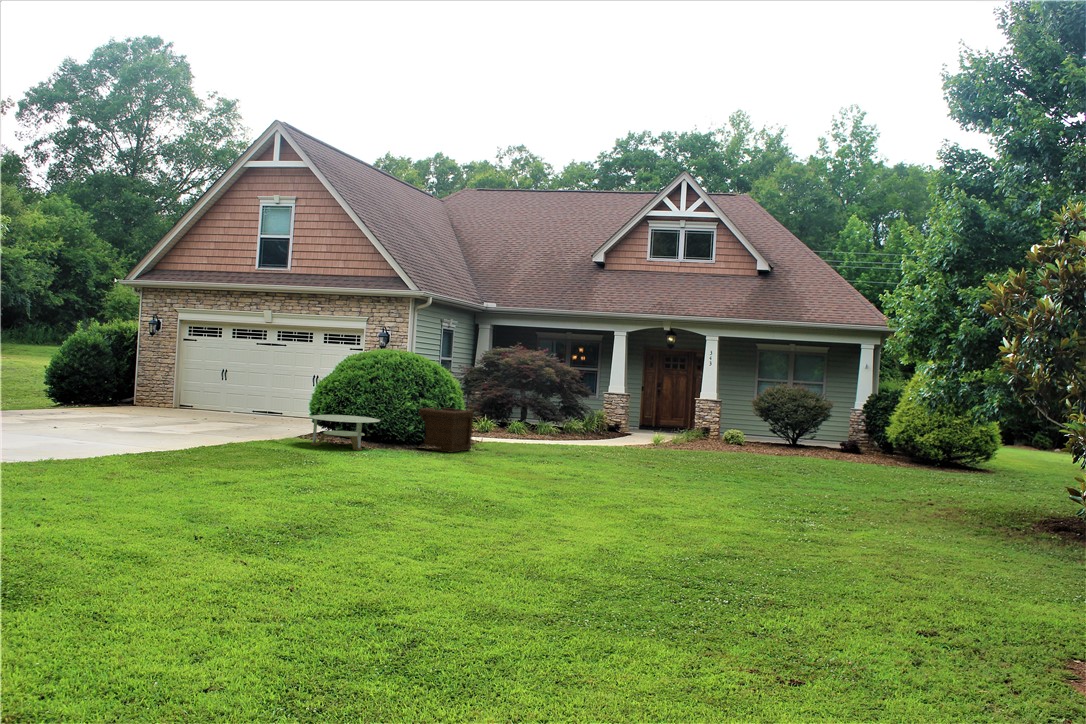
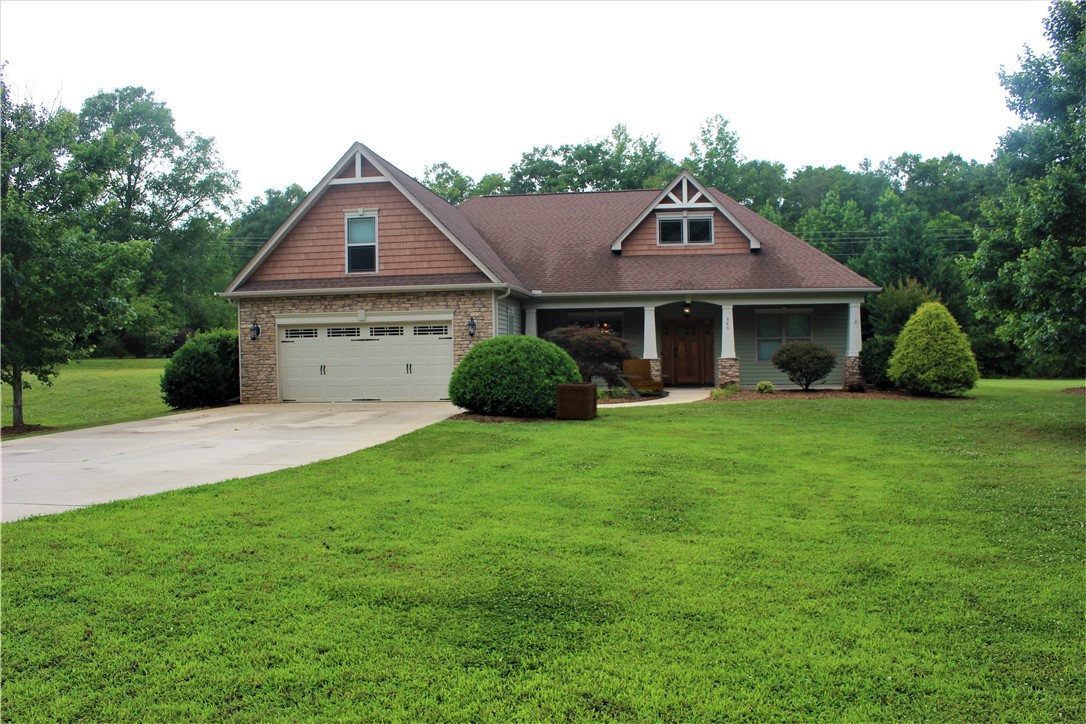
lounge chair: none [553,392,615,440] -> present [617,359,668,398]
round table: present [310,415,380,451] -> none [472,395,532,425]

